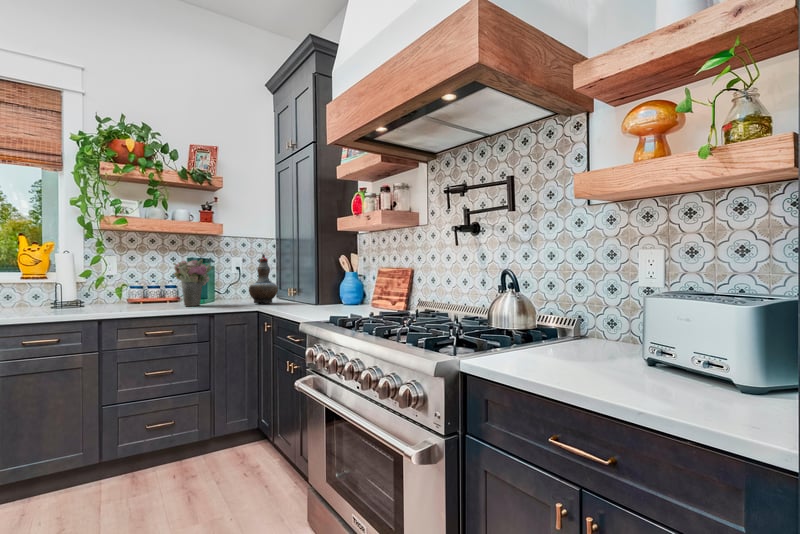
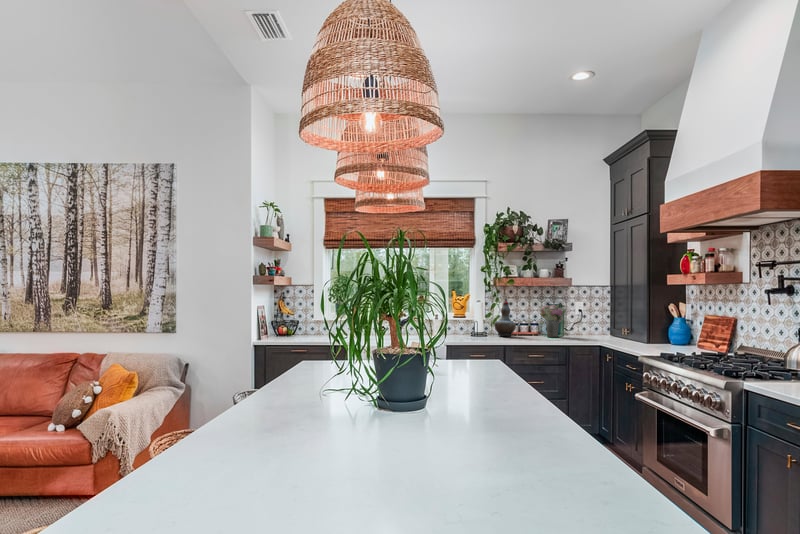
decorative vase: present [249,254,278,303] -> present [494,298,516,336]

